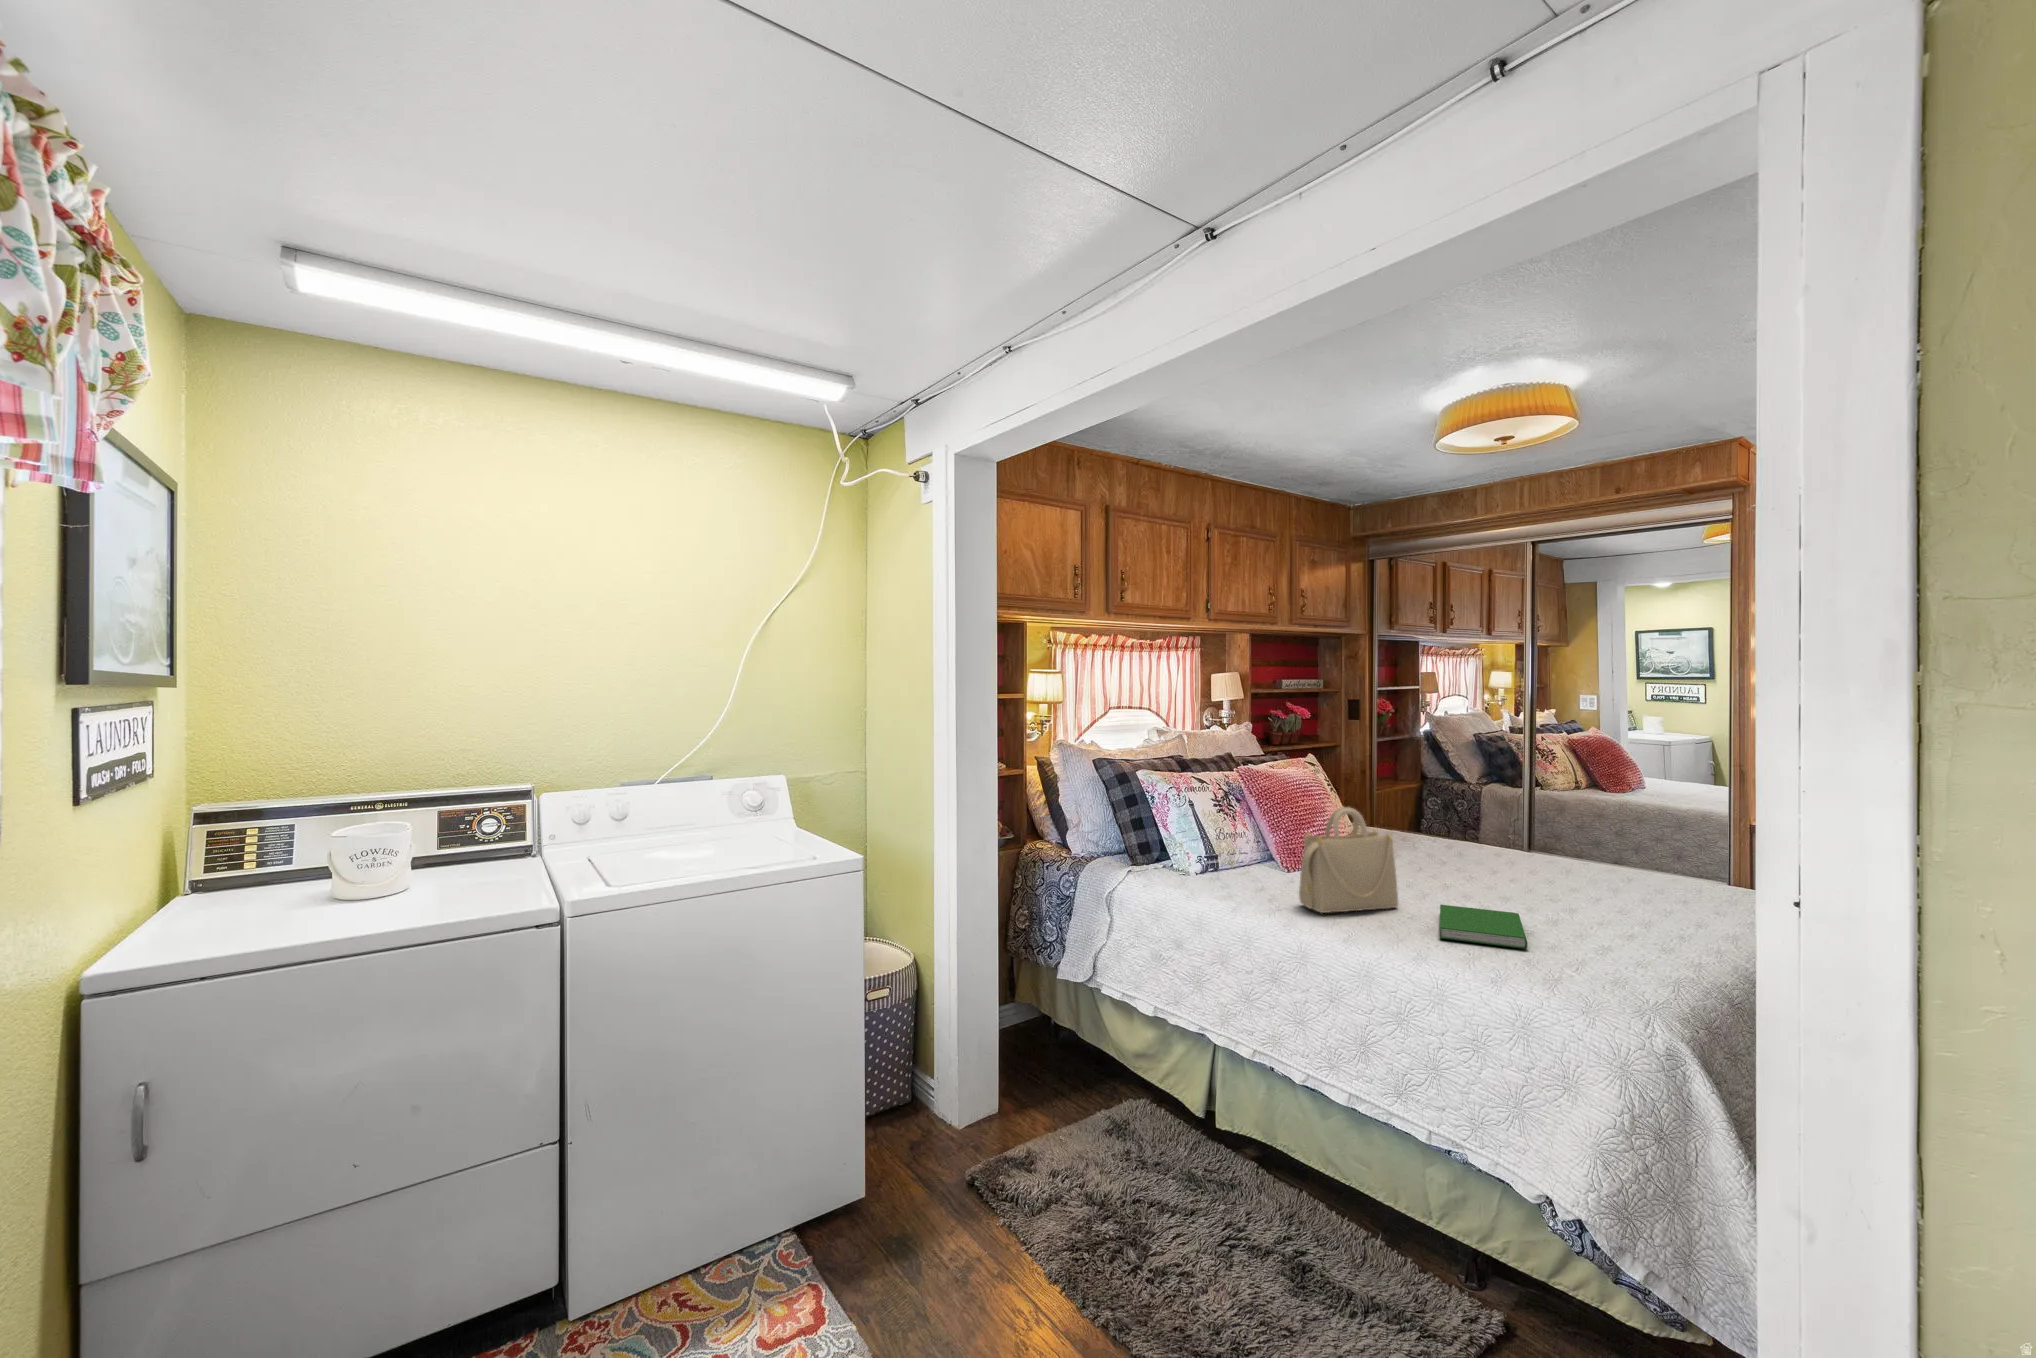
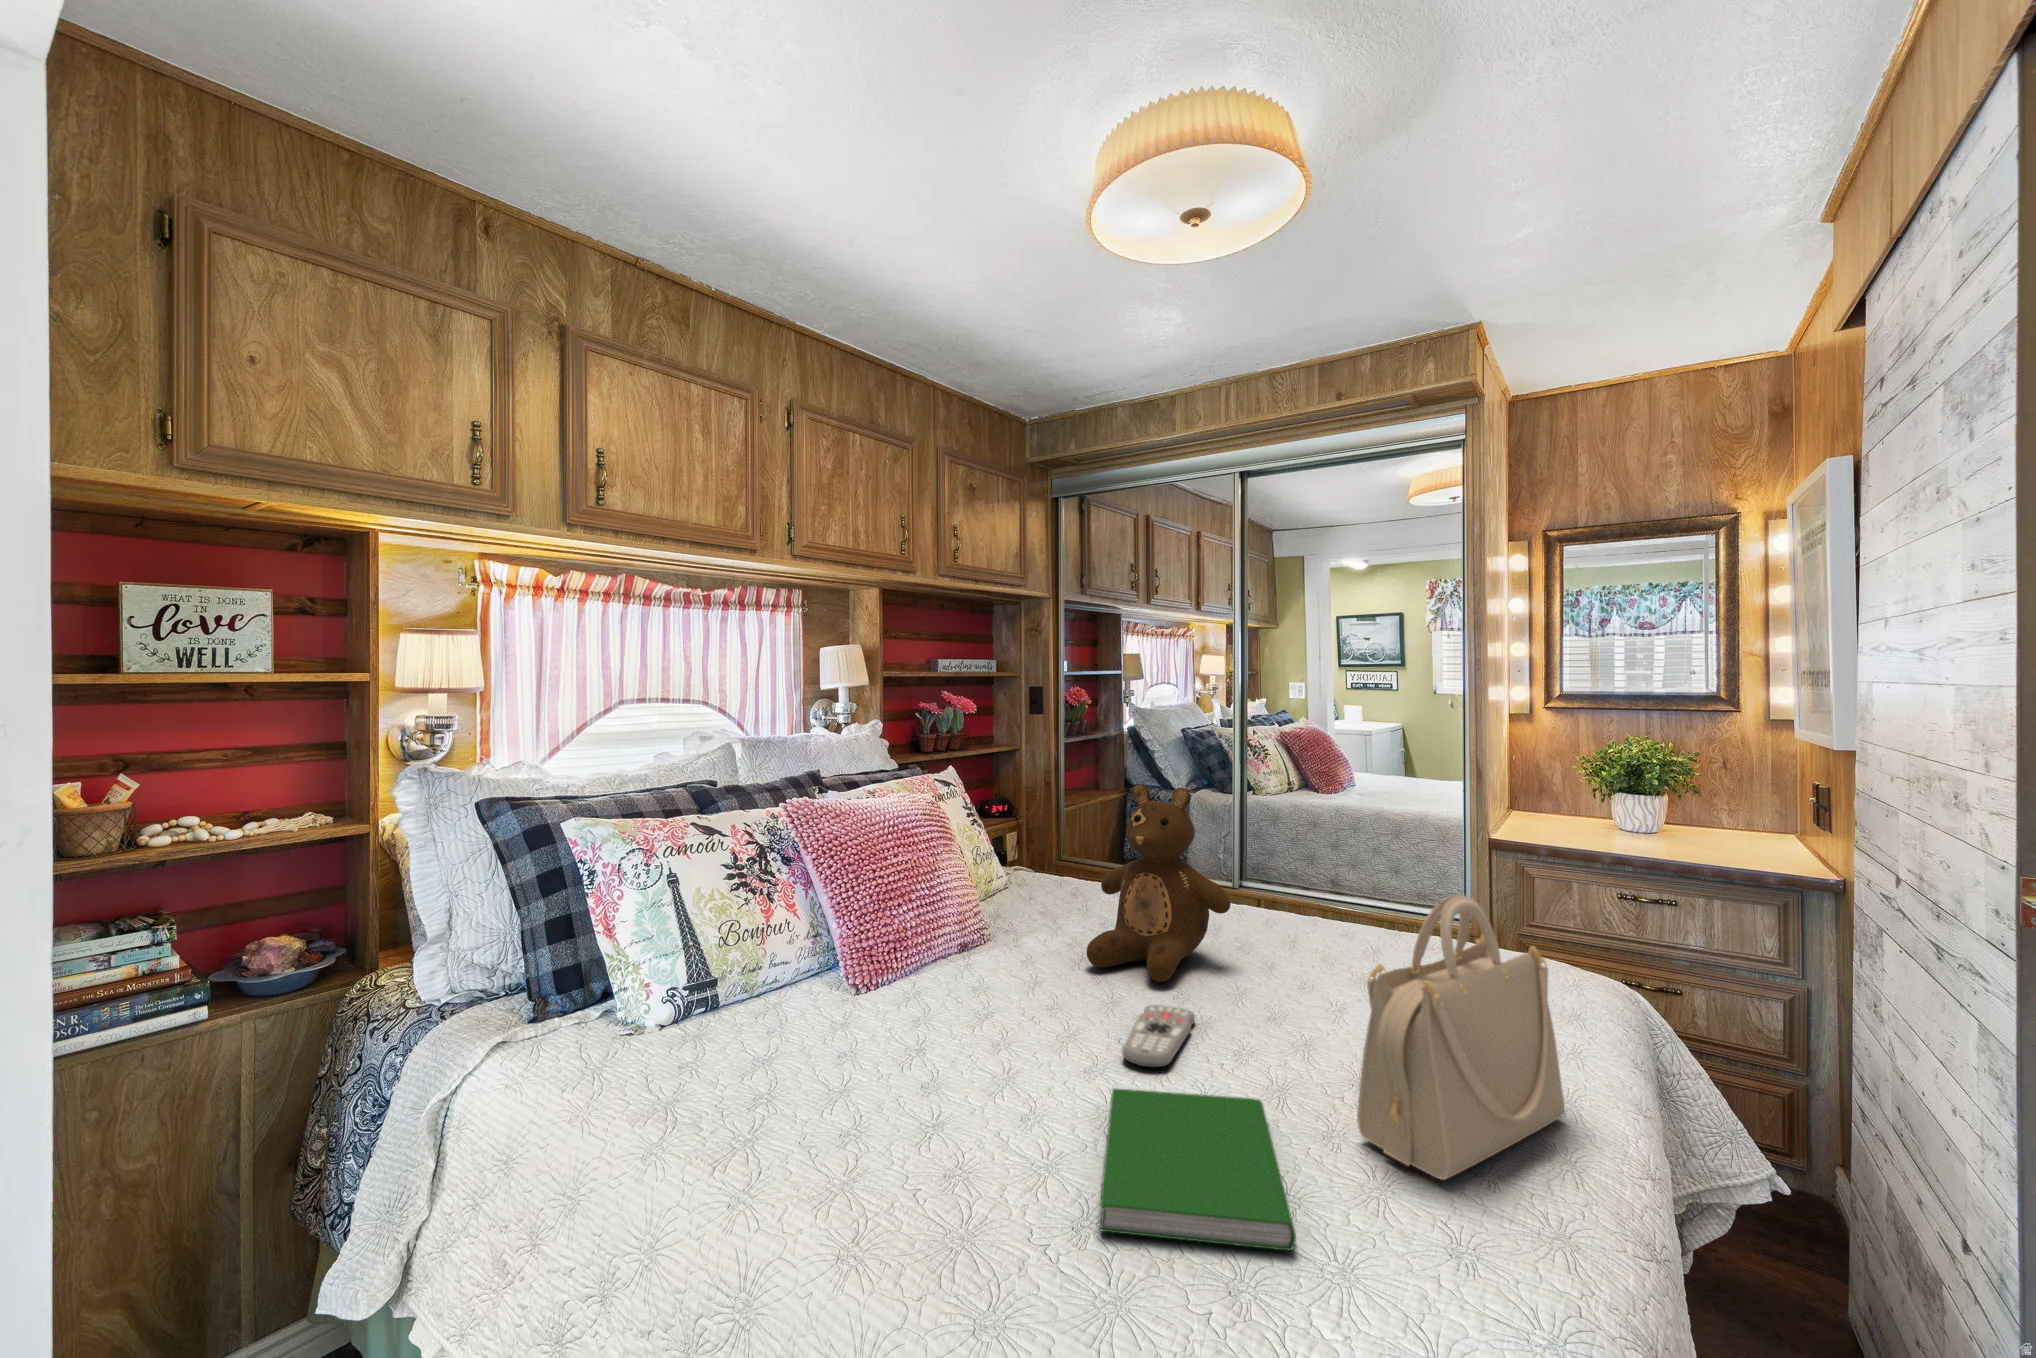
teddy bear: none [1416,769,1509,878] -> present [1086,785,1230,982]
handbag: present [1299,807,1398,913] -> present [1357,895,1565,1180]
remote control: none [1443,884,1485,904] -> present [1122,1005,1195,1067]

